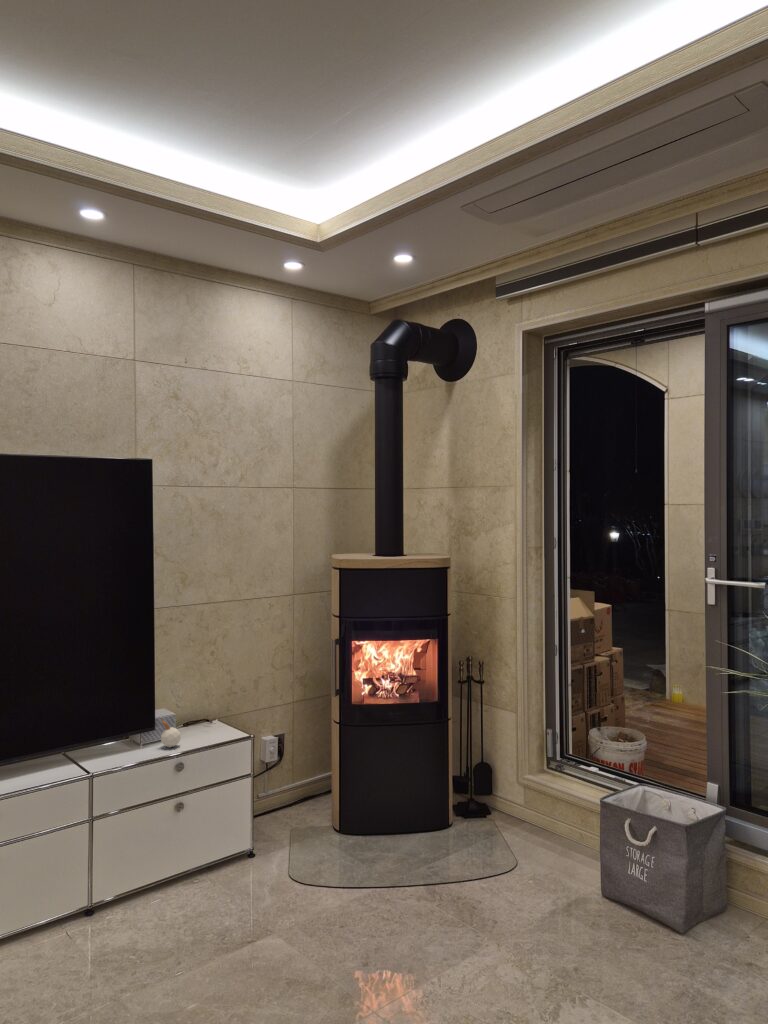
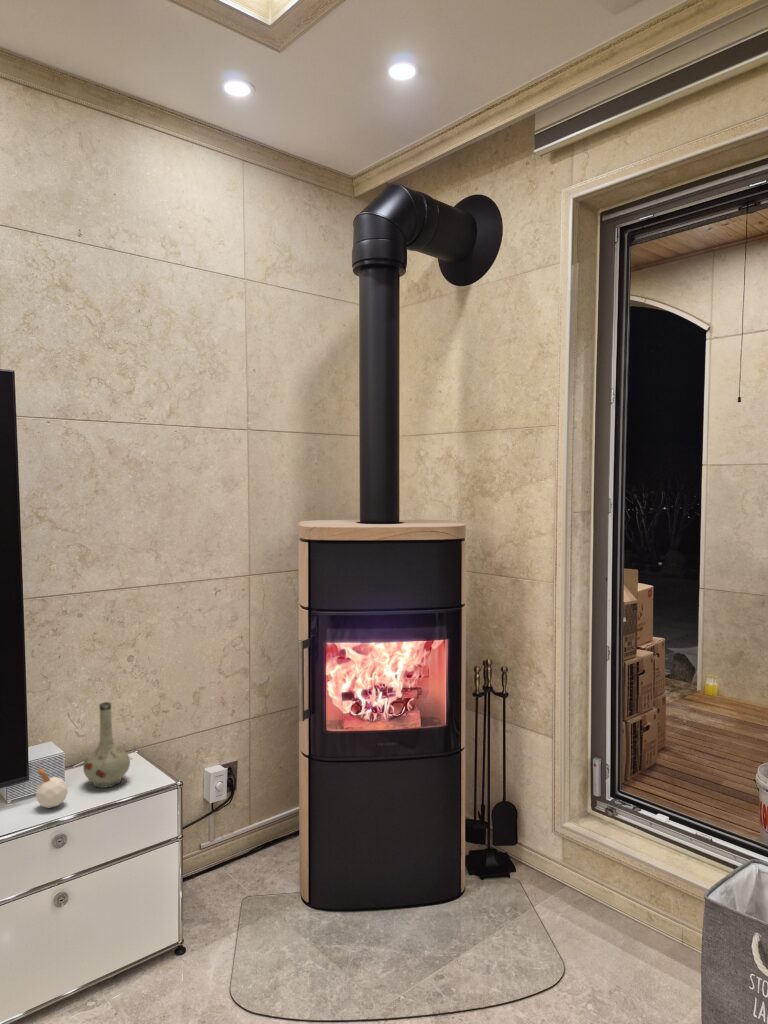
vase: none [188,680,218,738] -> present [83,702,130,788]

